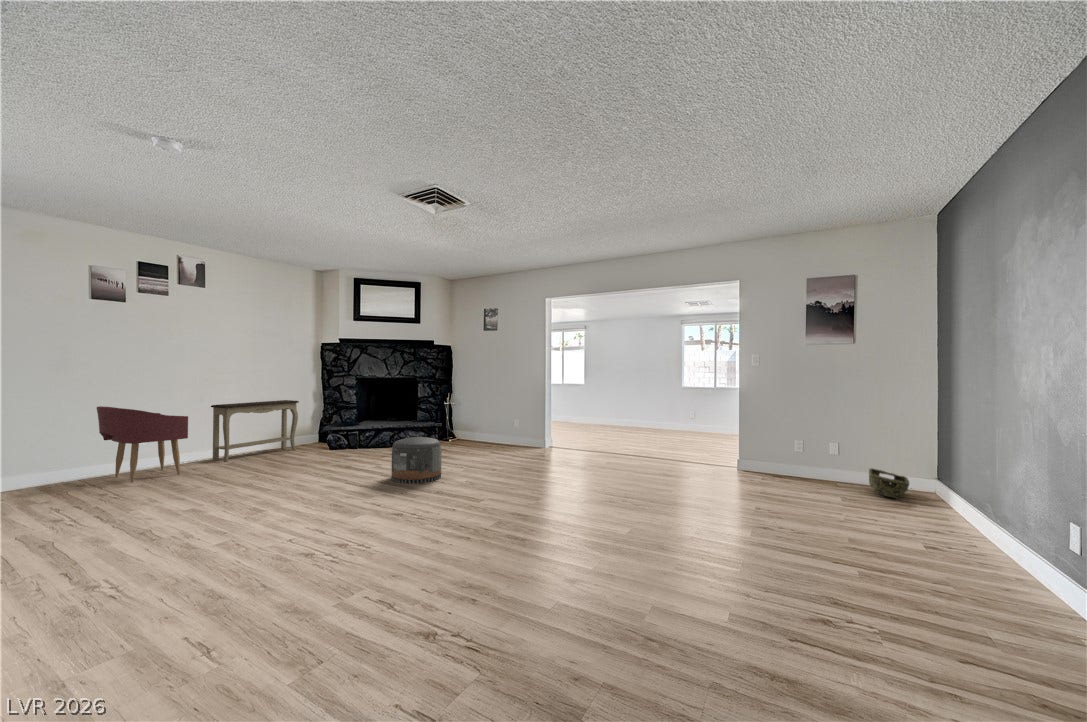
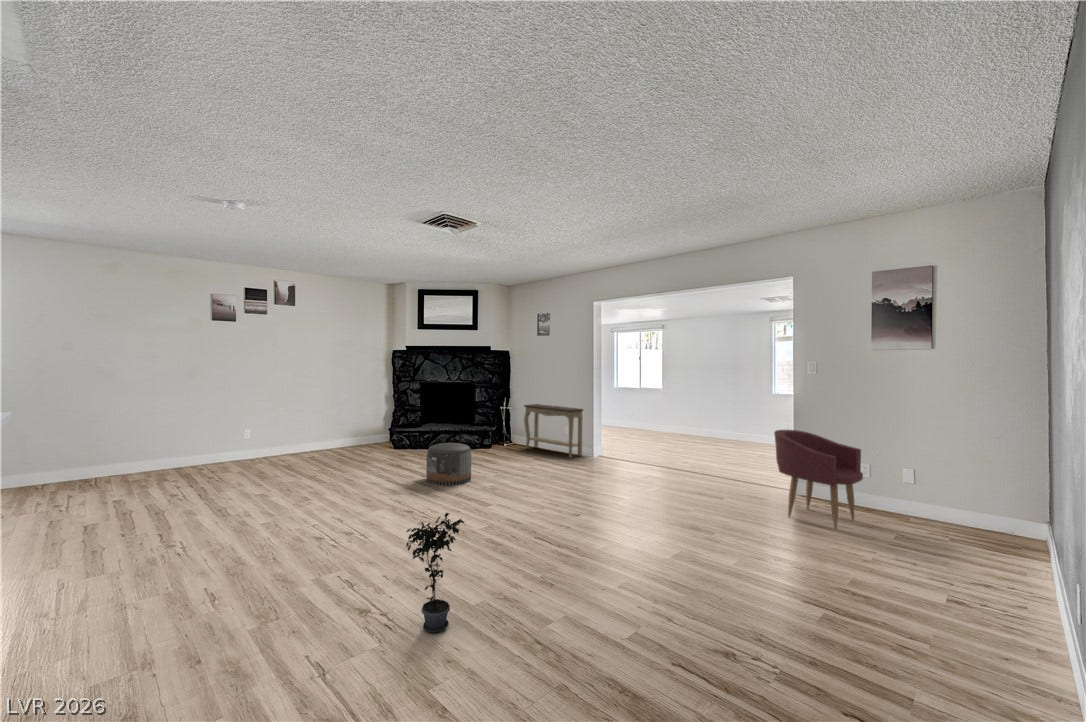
console table: present [211,400,299,462] -> present [524,404,584,458]
armchair: present [97,406,188,482] -> present [774,430,863,529]
woven basket: present [869,469,909,499] -> none [905,507,959,545]
potted plant: none [507,496,569,649] -> present [406,513,464,632]

